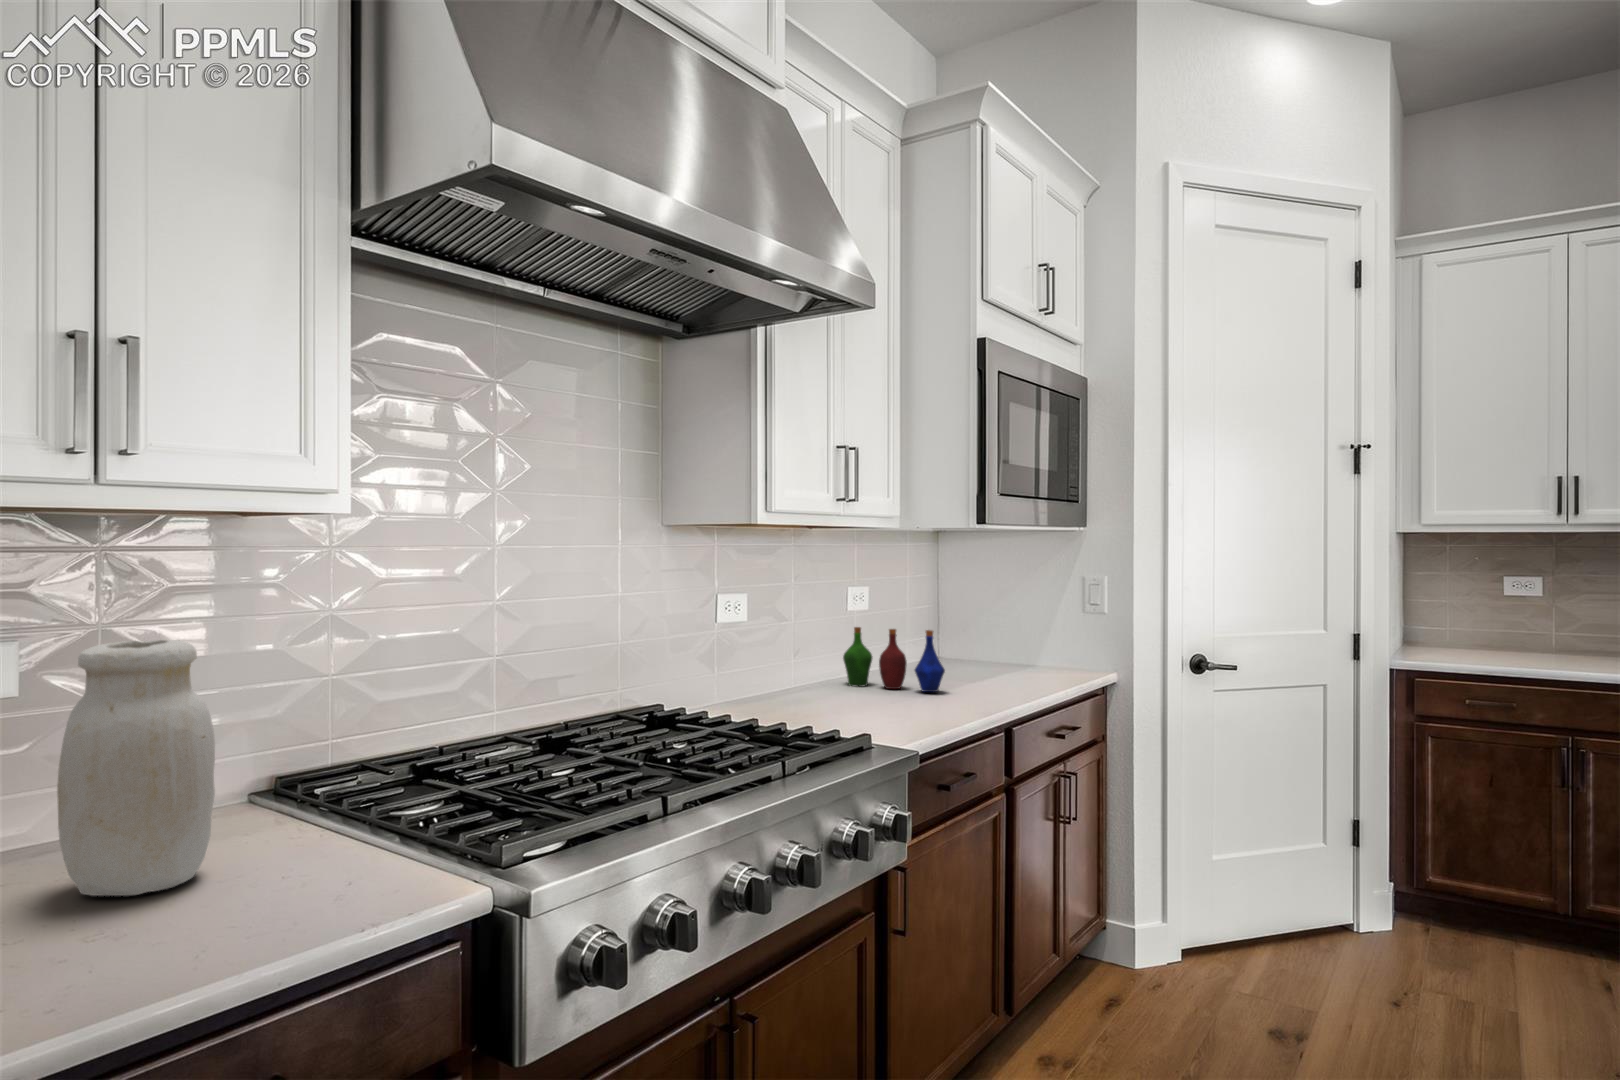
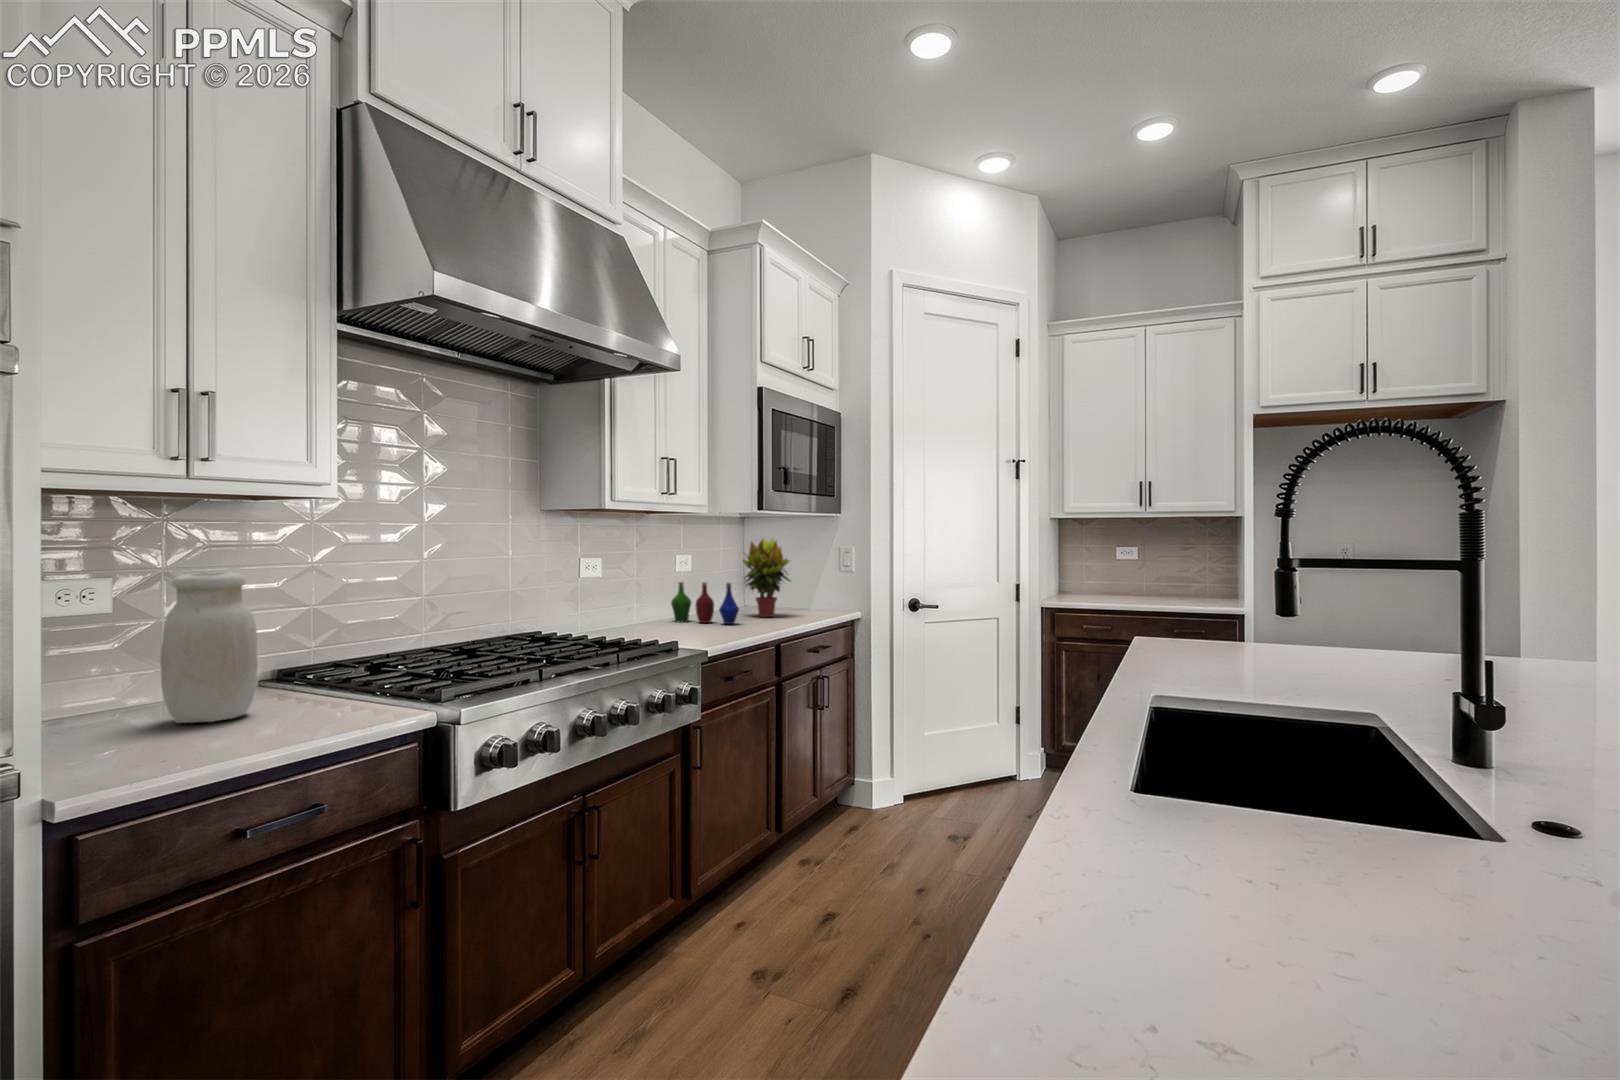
potted plant: none [940,562,1017,679] -> present [743,539,790,617]

